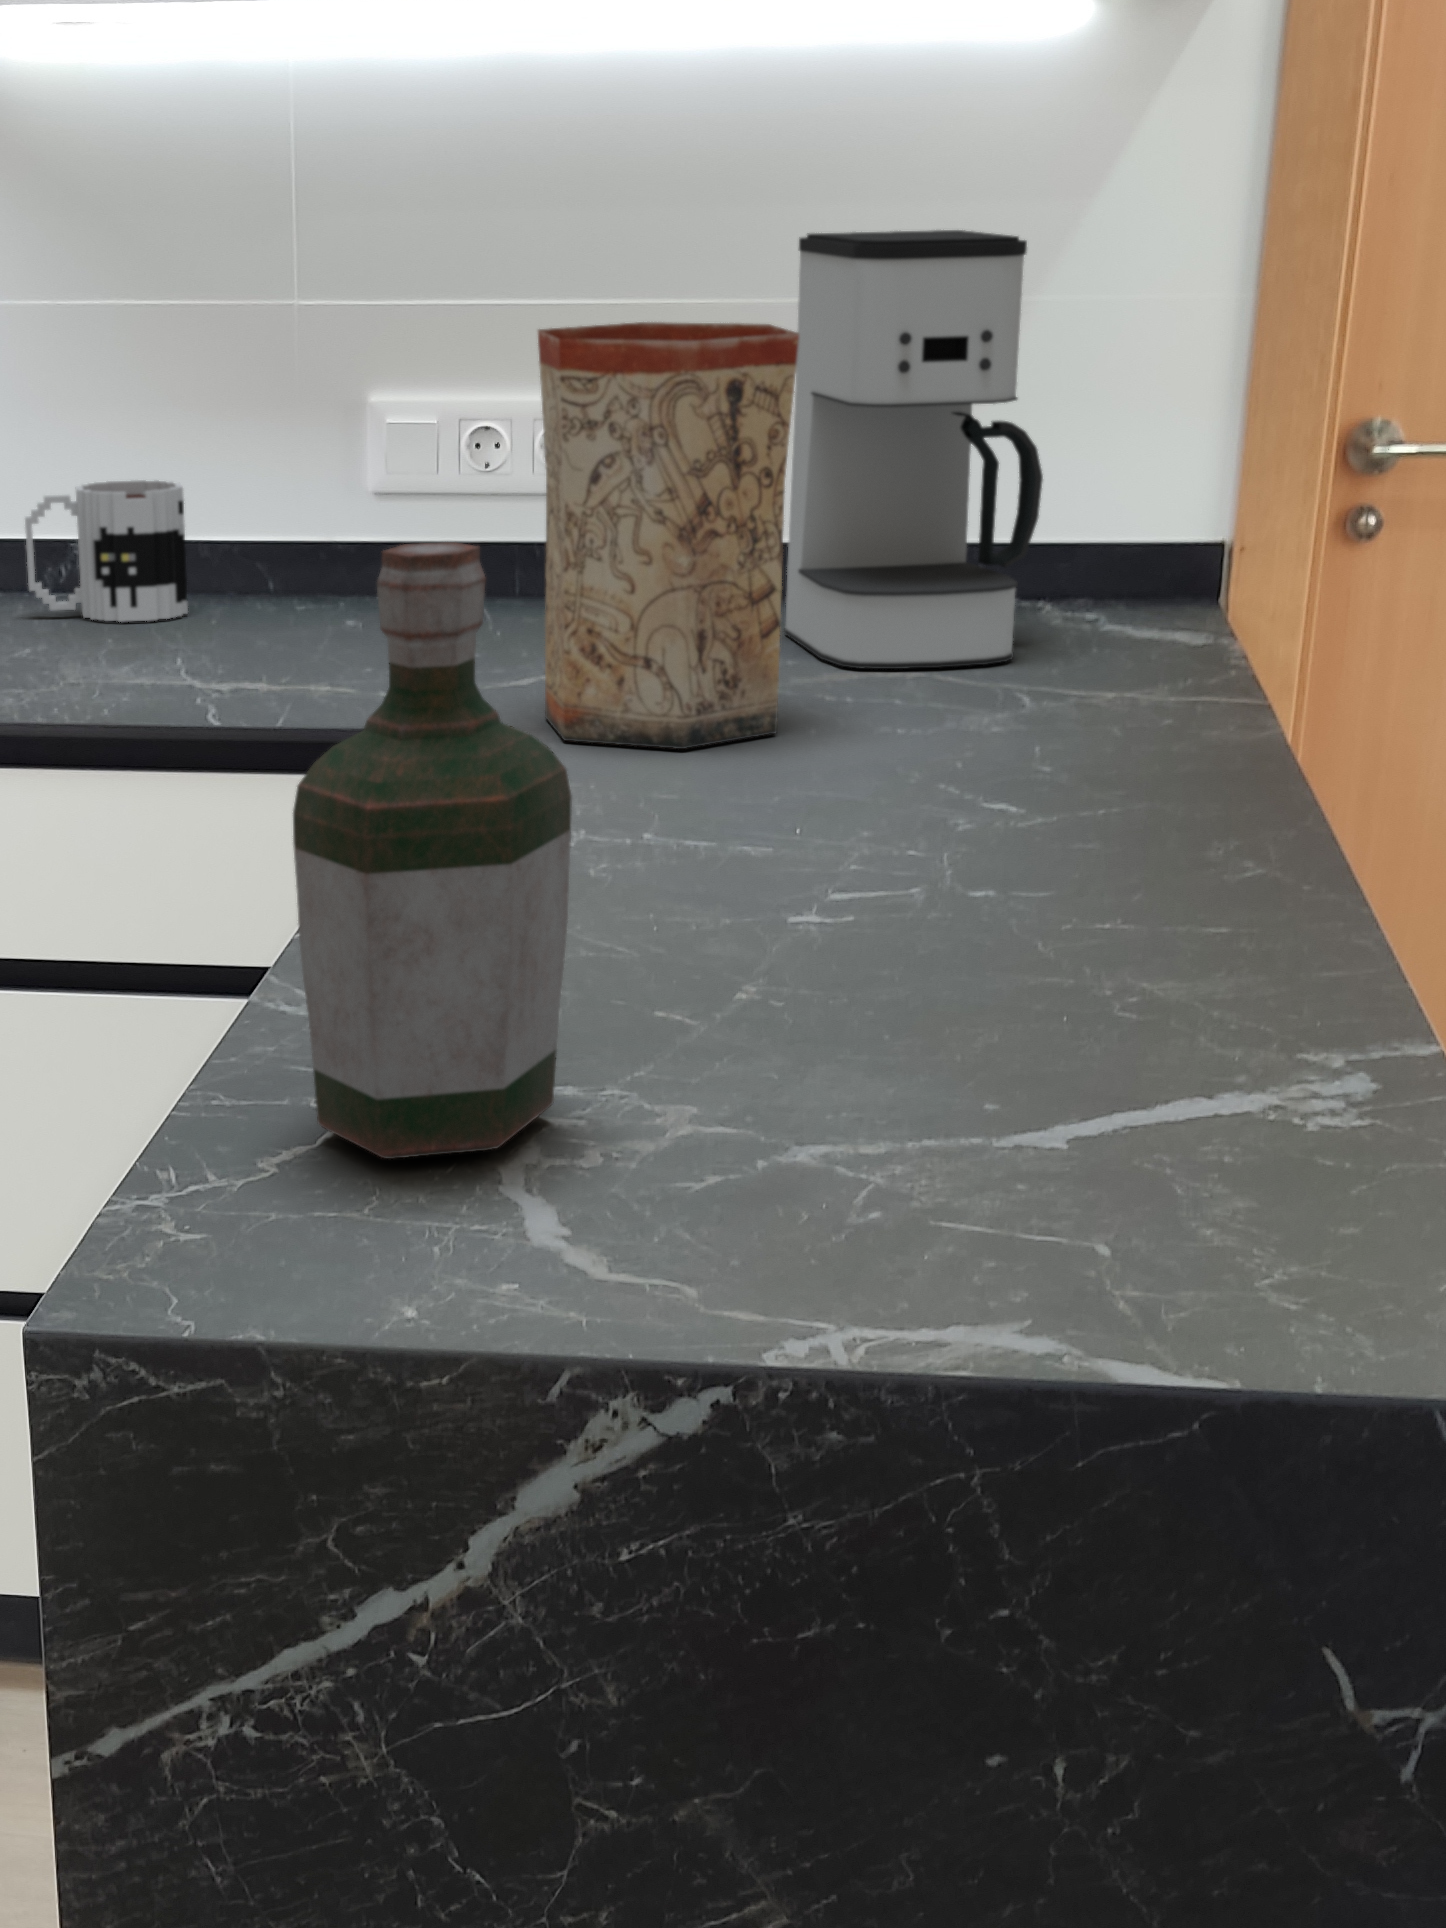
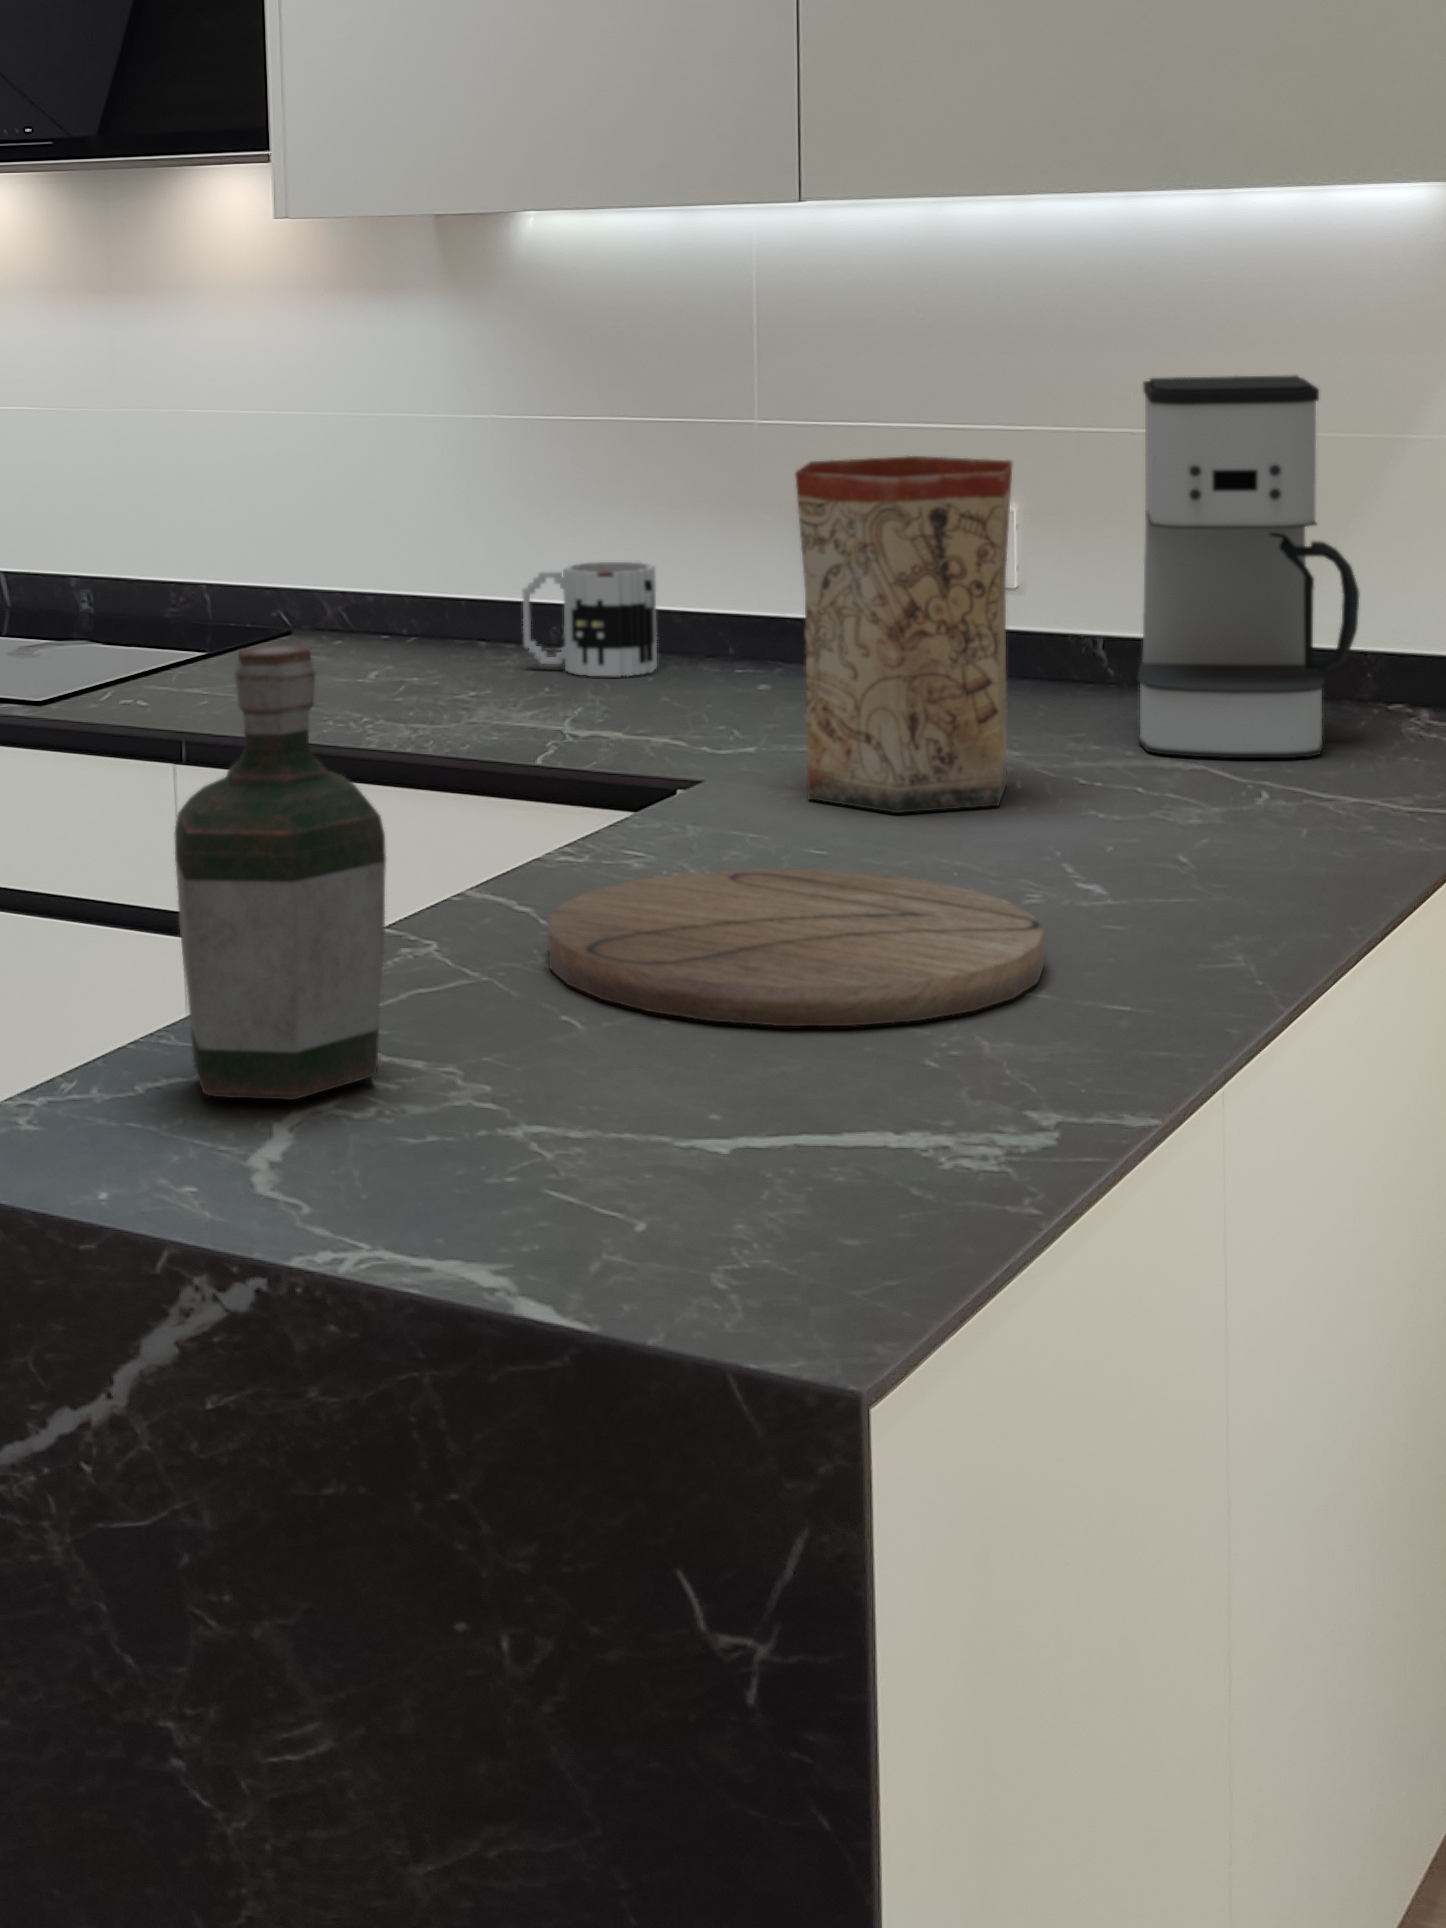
cutting board: none [519,813,1105,998] -> present [548,869,1044,1026]

